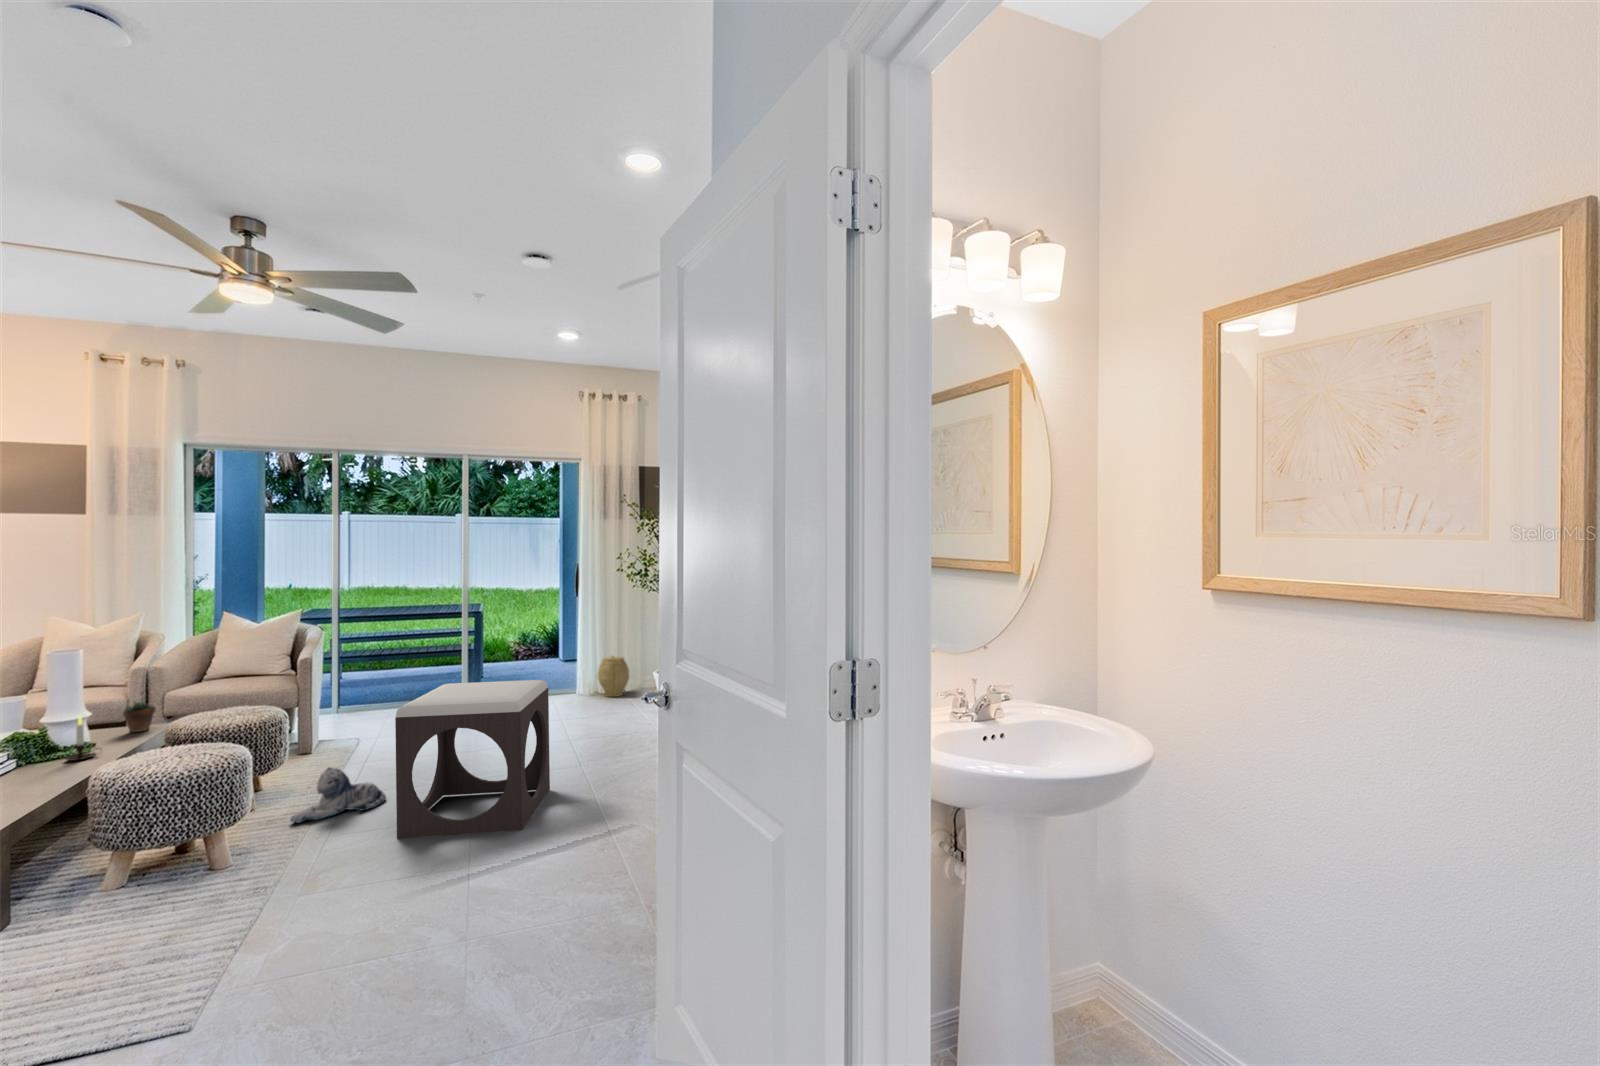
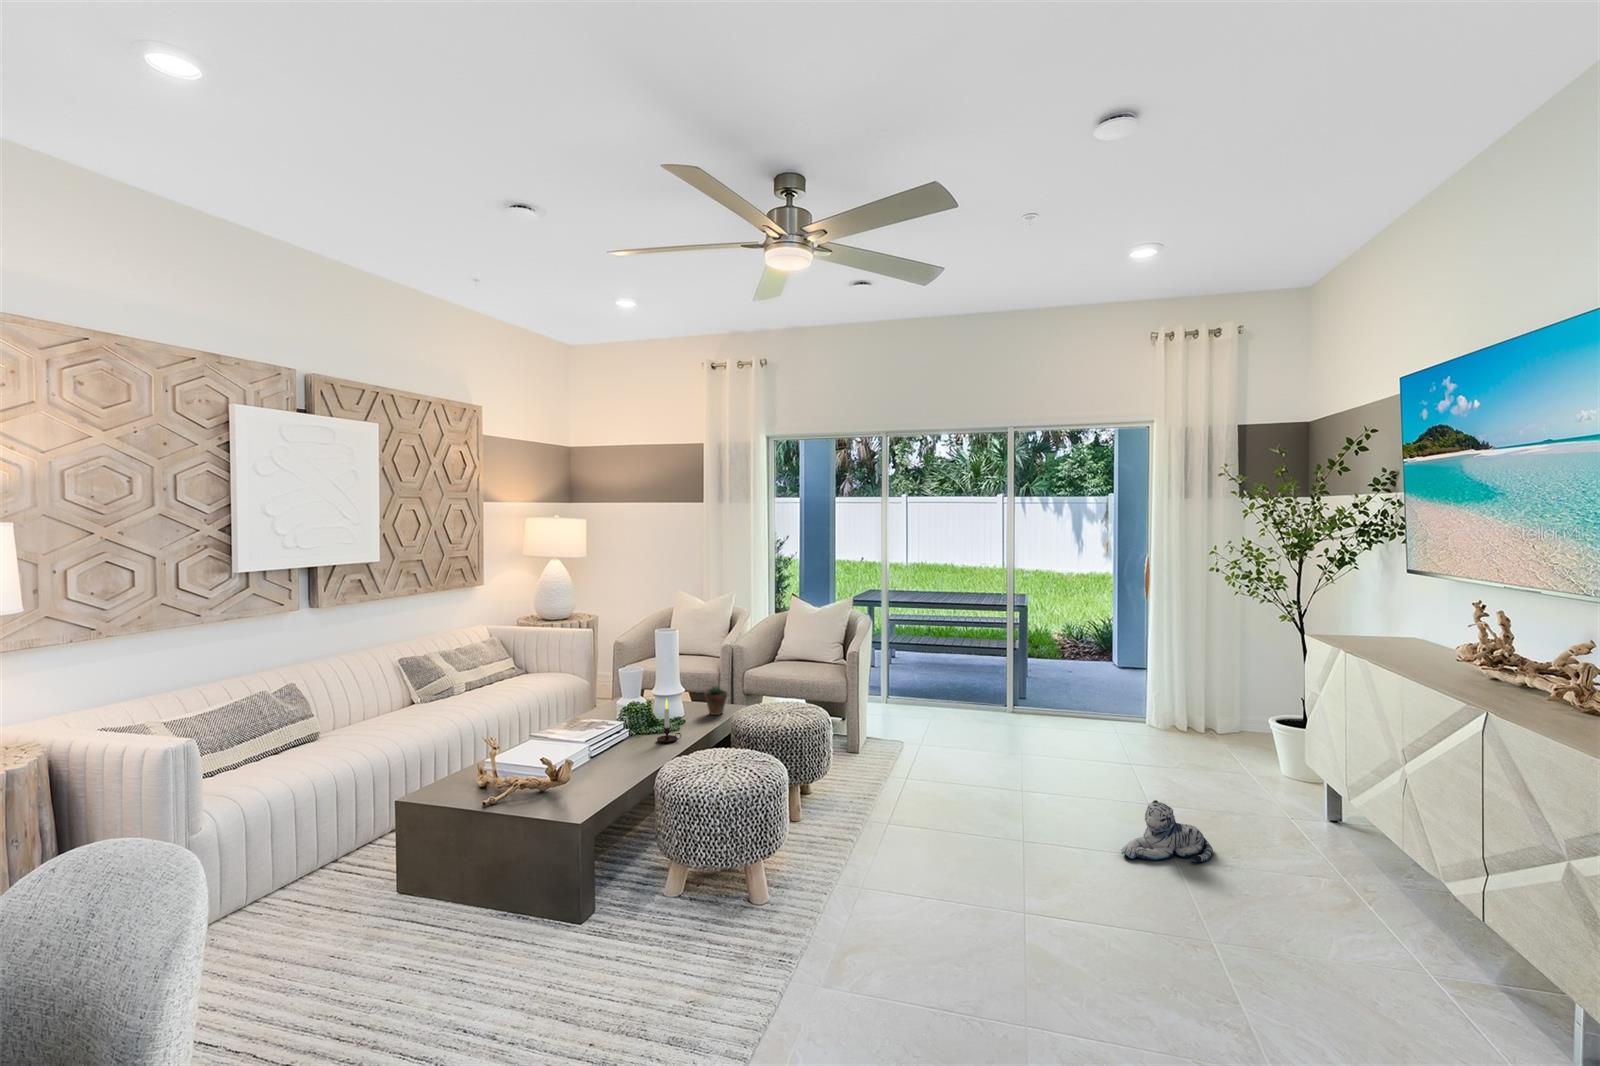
woven basket: present [598,656,629,697] -> none [1175,685,1225,742]
footstool: present [395,680,550,838] -> none [925,727,1125,987]
plush toy: present [290,767,386,823] -> present [1121,800,1213,863]

